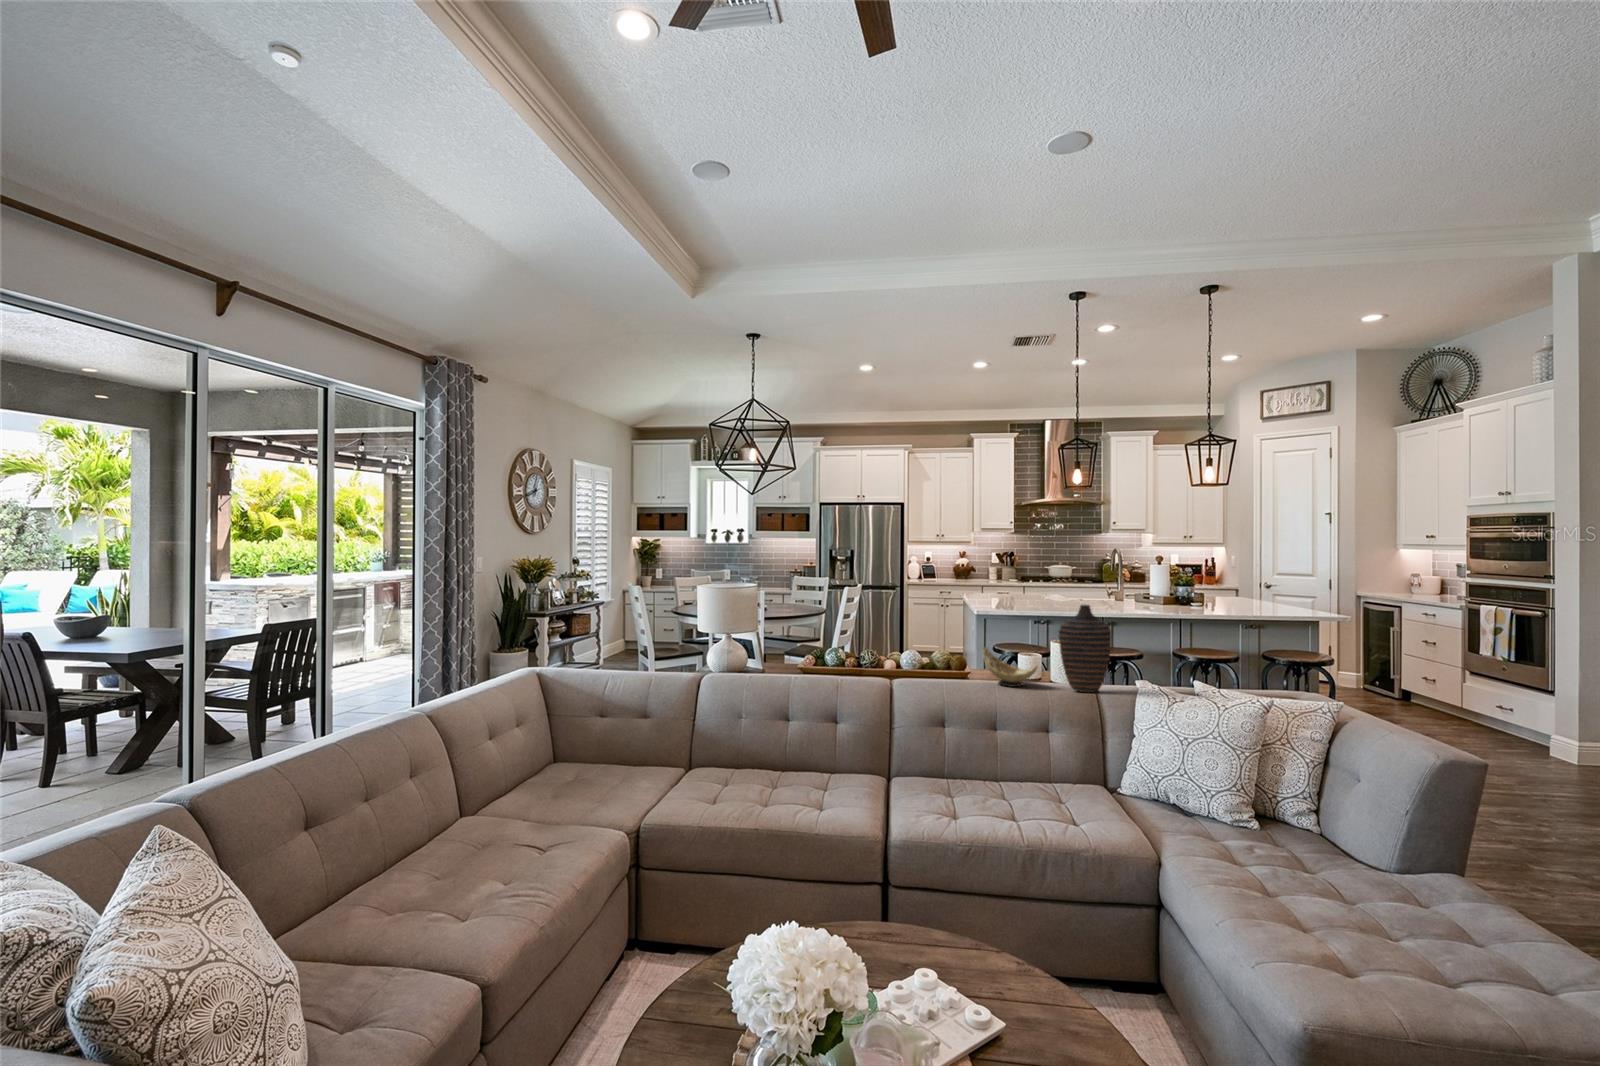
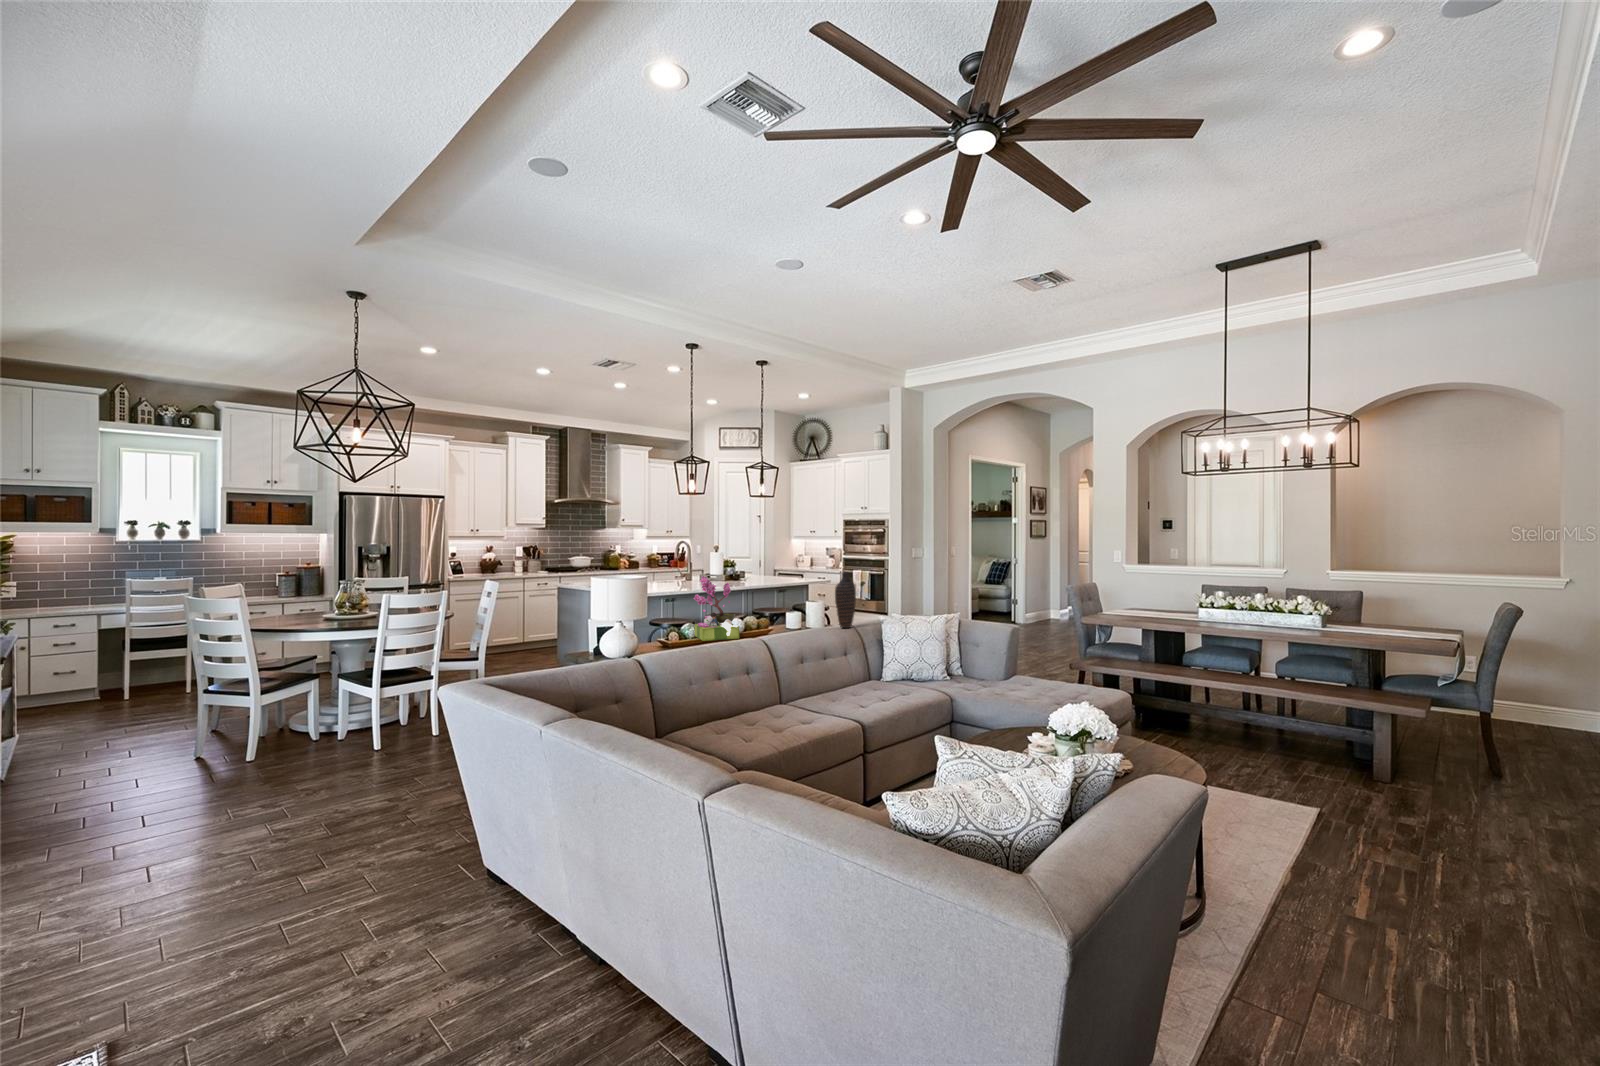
flower arrangement: none [851,593,913,678] -> present [694,576,739,641]
decorative bowl: present [983,647,1037,687] -> none [788,607,824,632]

